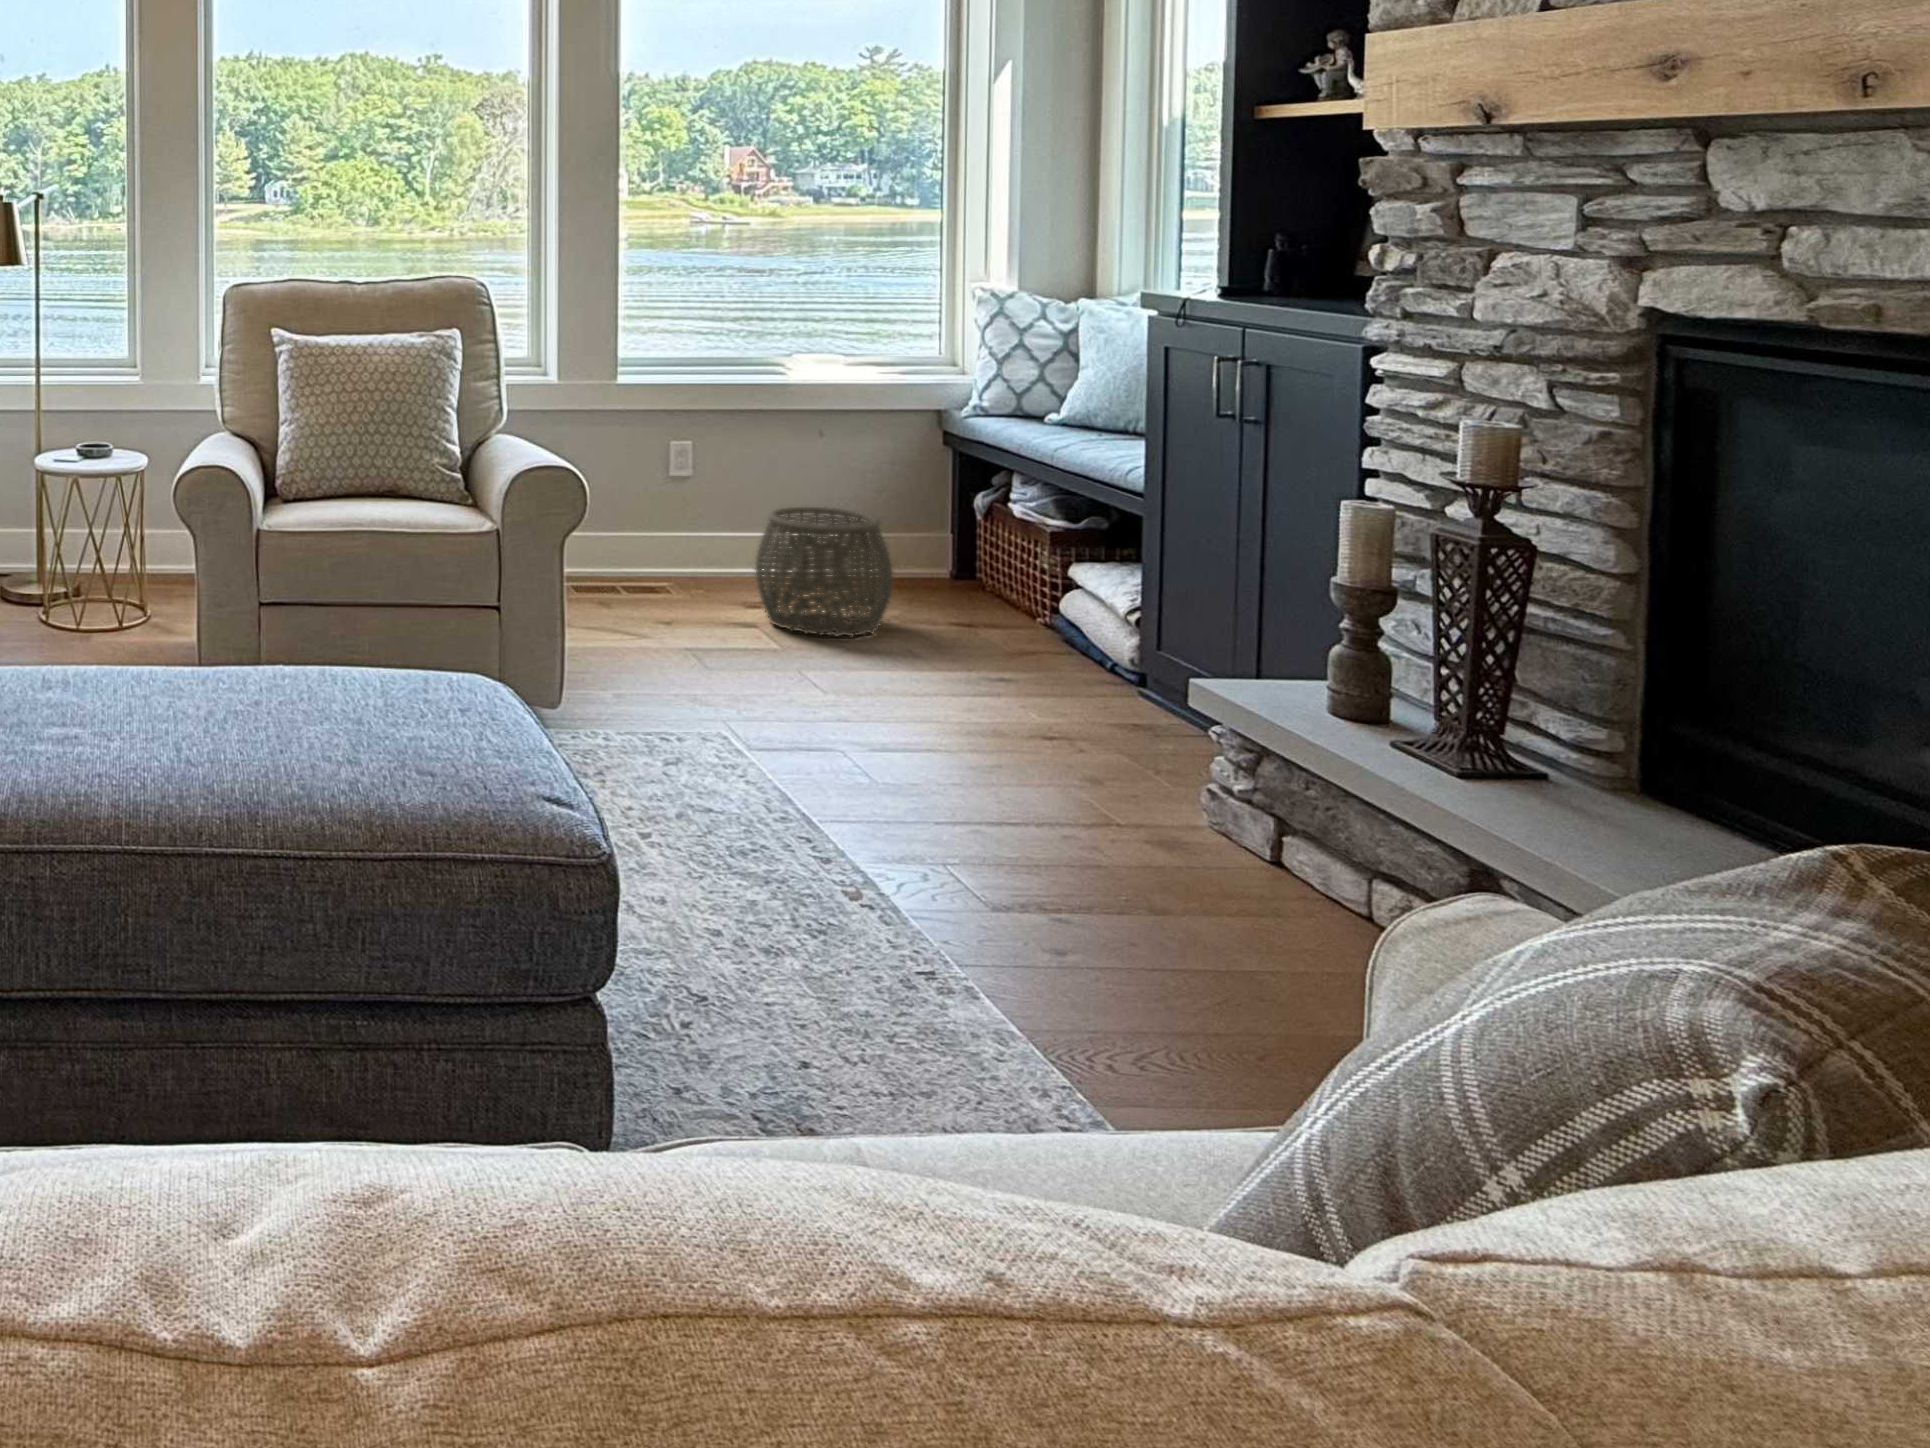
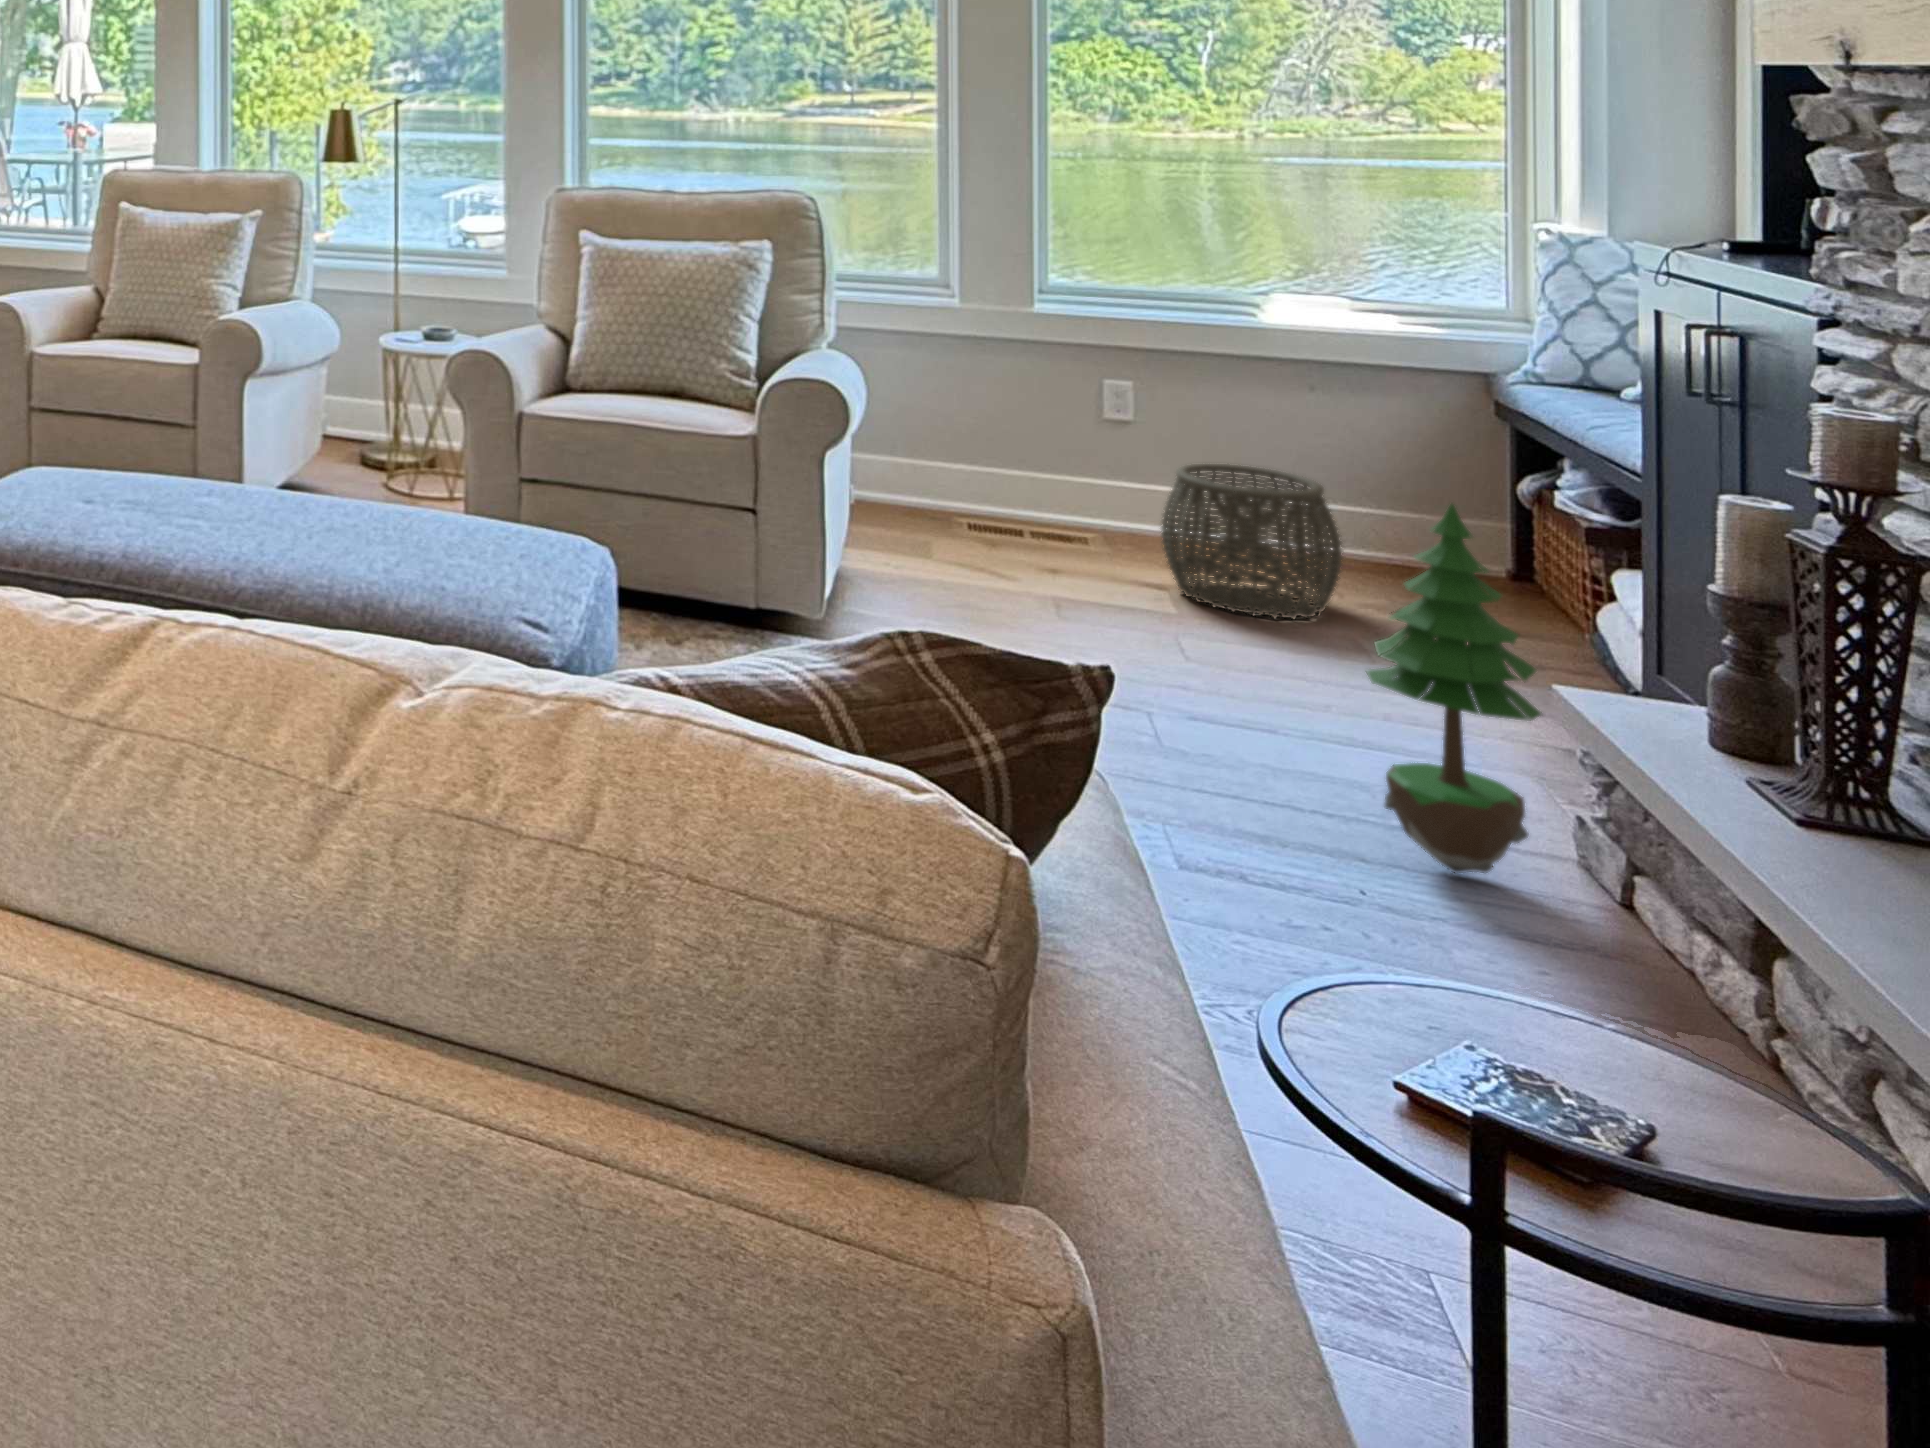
potted tree: none [1072,516,1204,832] -> present [1367,504,1542,873]

